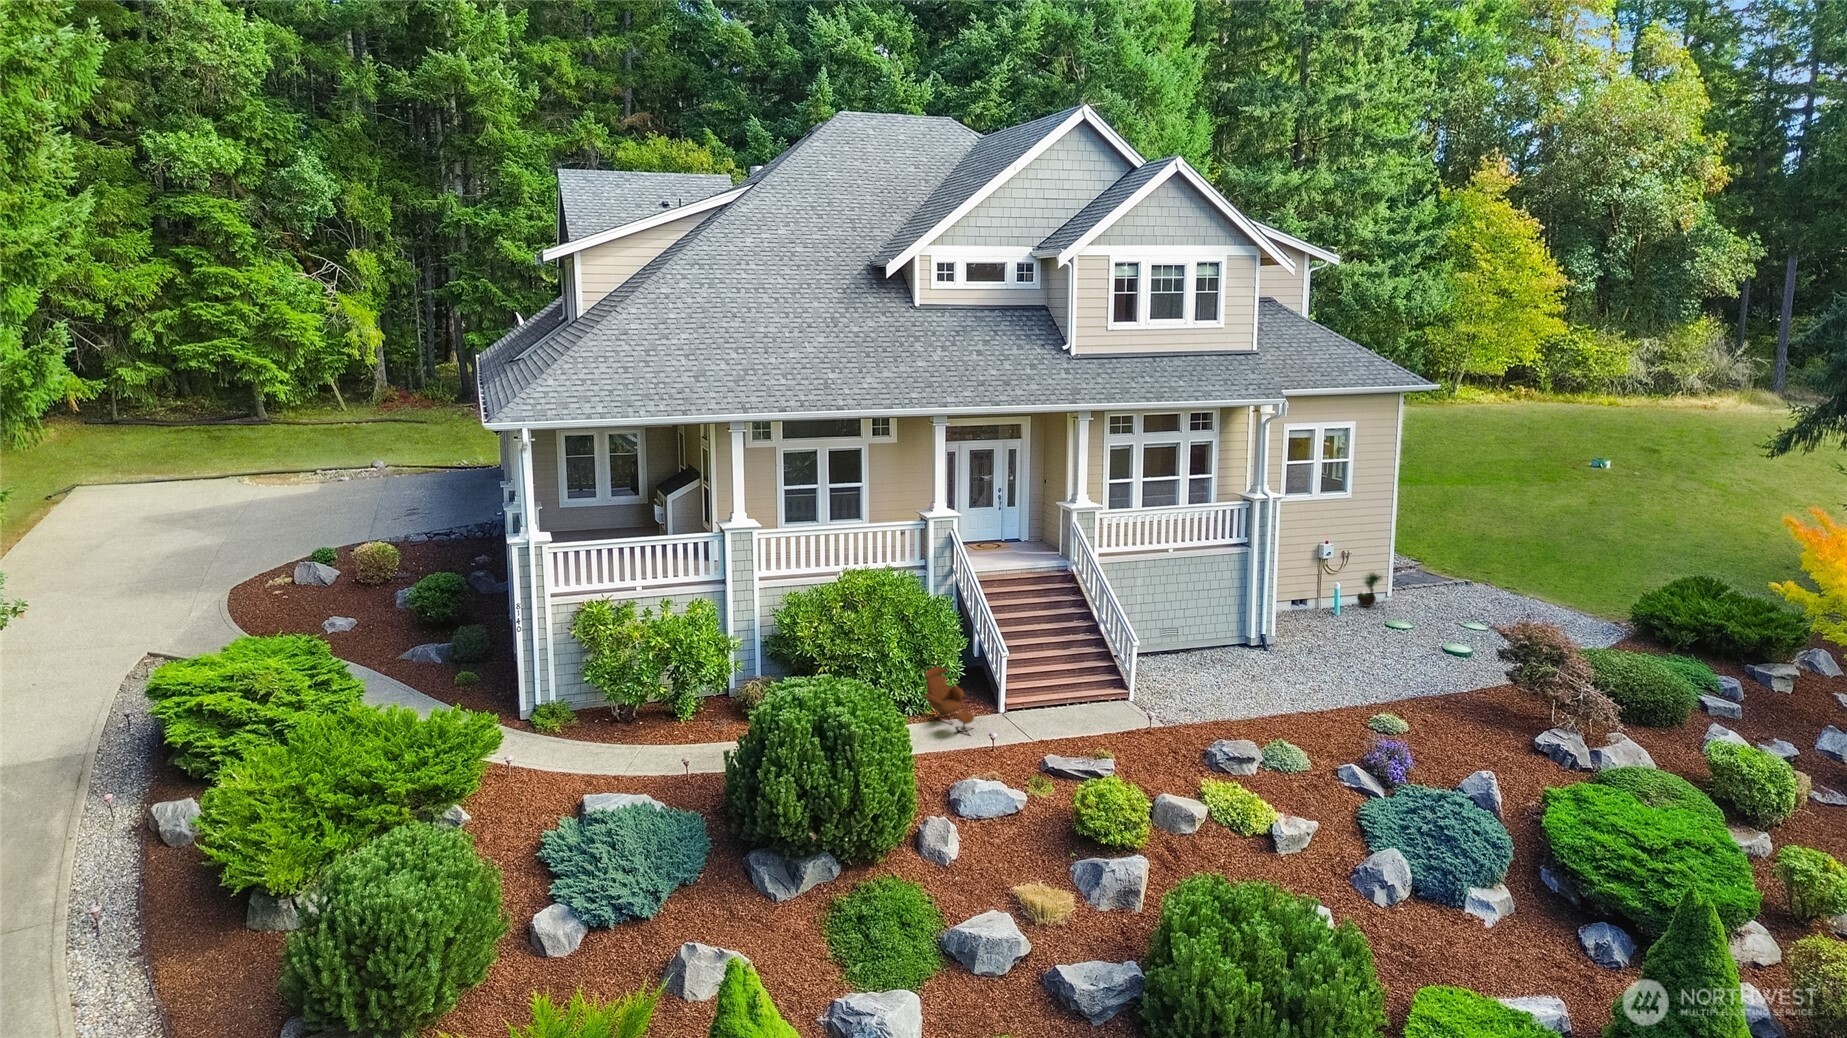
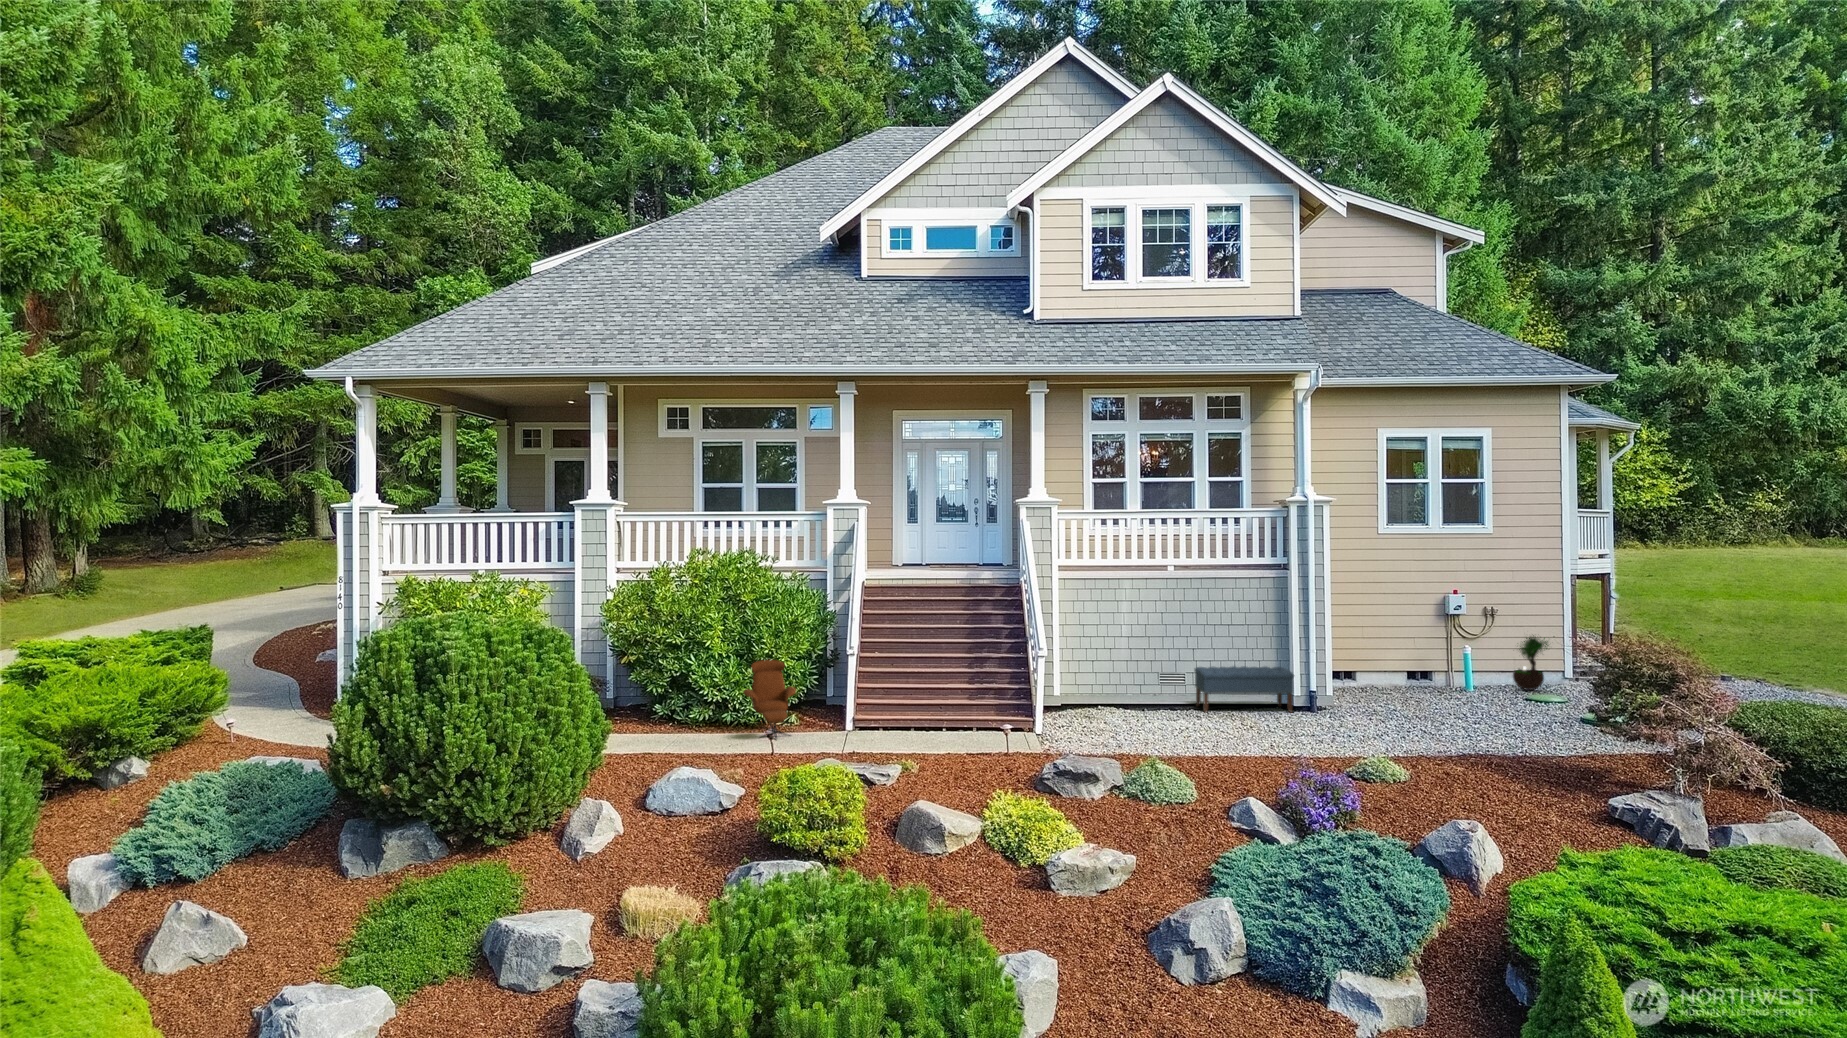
bench: none [1196,620,1264,660] -> present [1195,666,1294,713]

